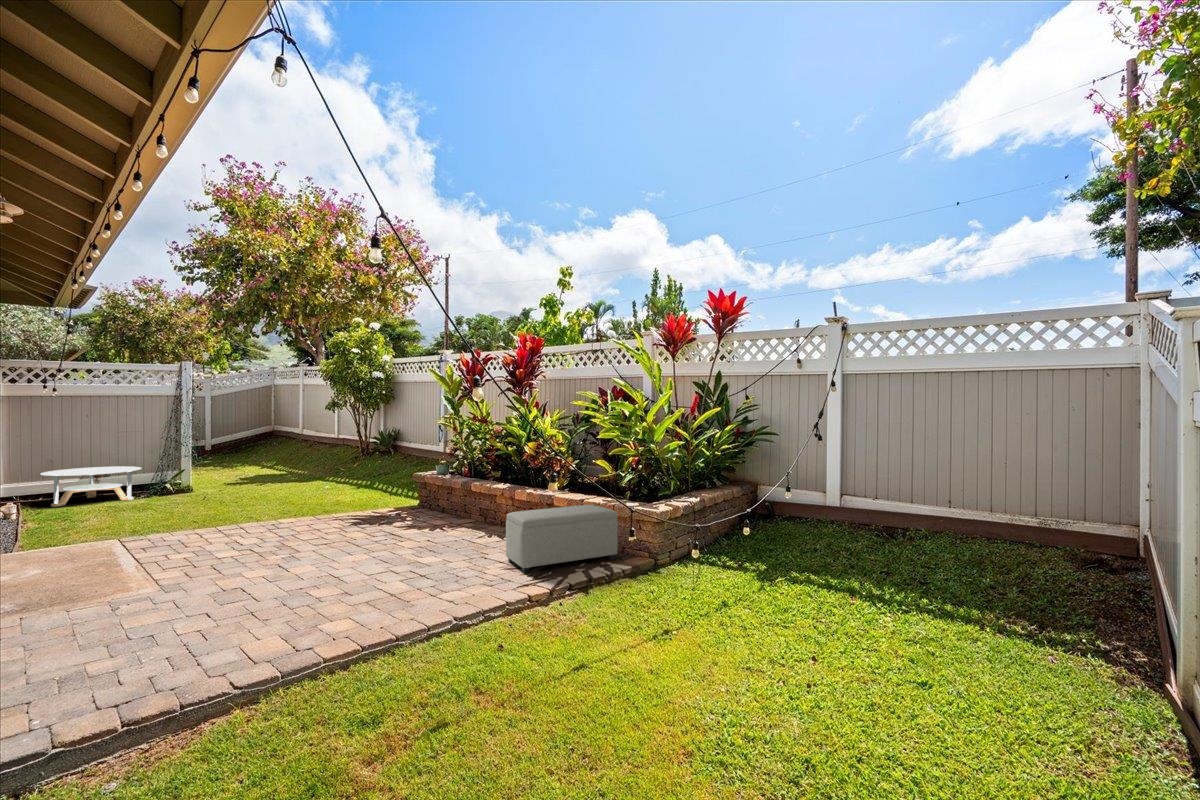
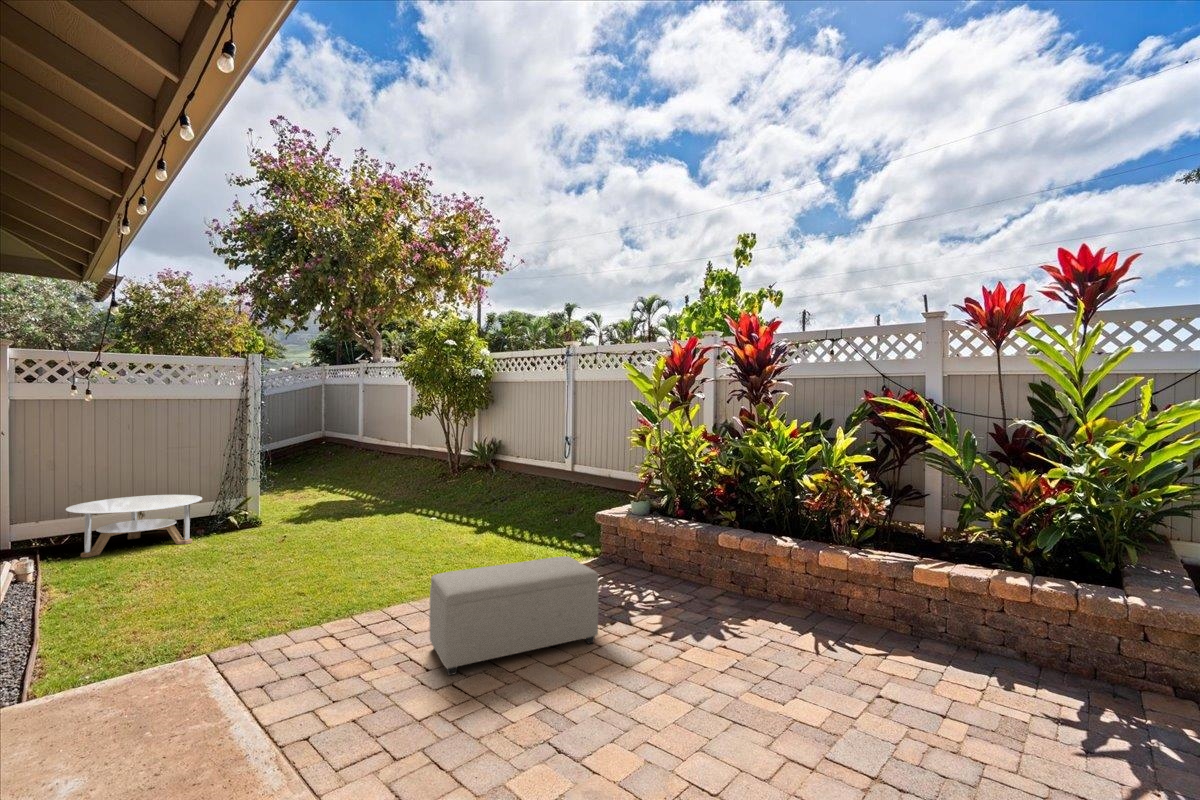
ottoman: present [506,505,618,573] -> present [429,556,599,675]

